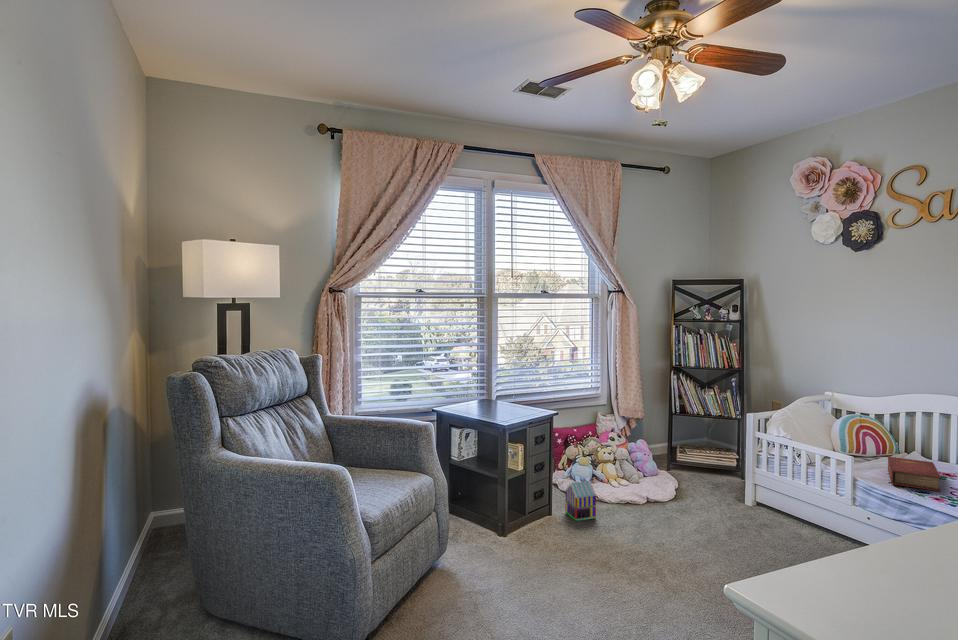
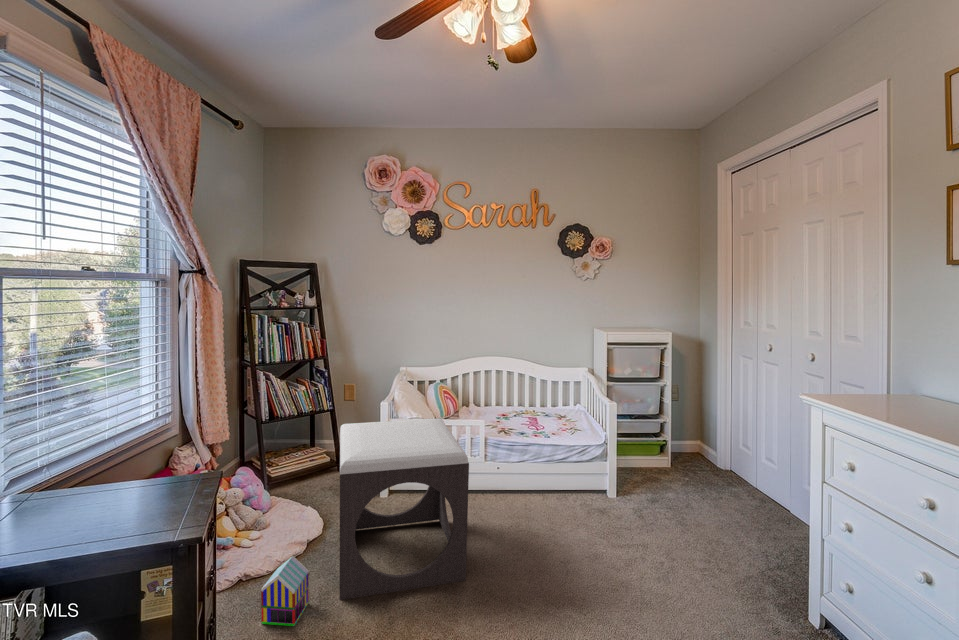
footstool: none [612,411,759,565] -> present [339,418,469,600]
book: present [888,457,941,491] -> none [483,409,530,435]

